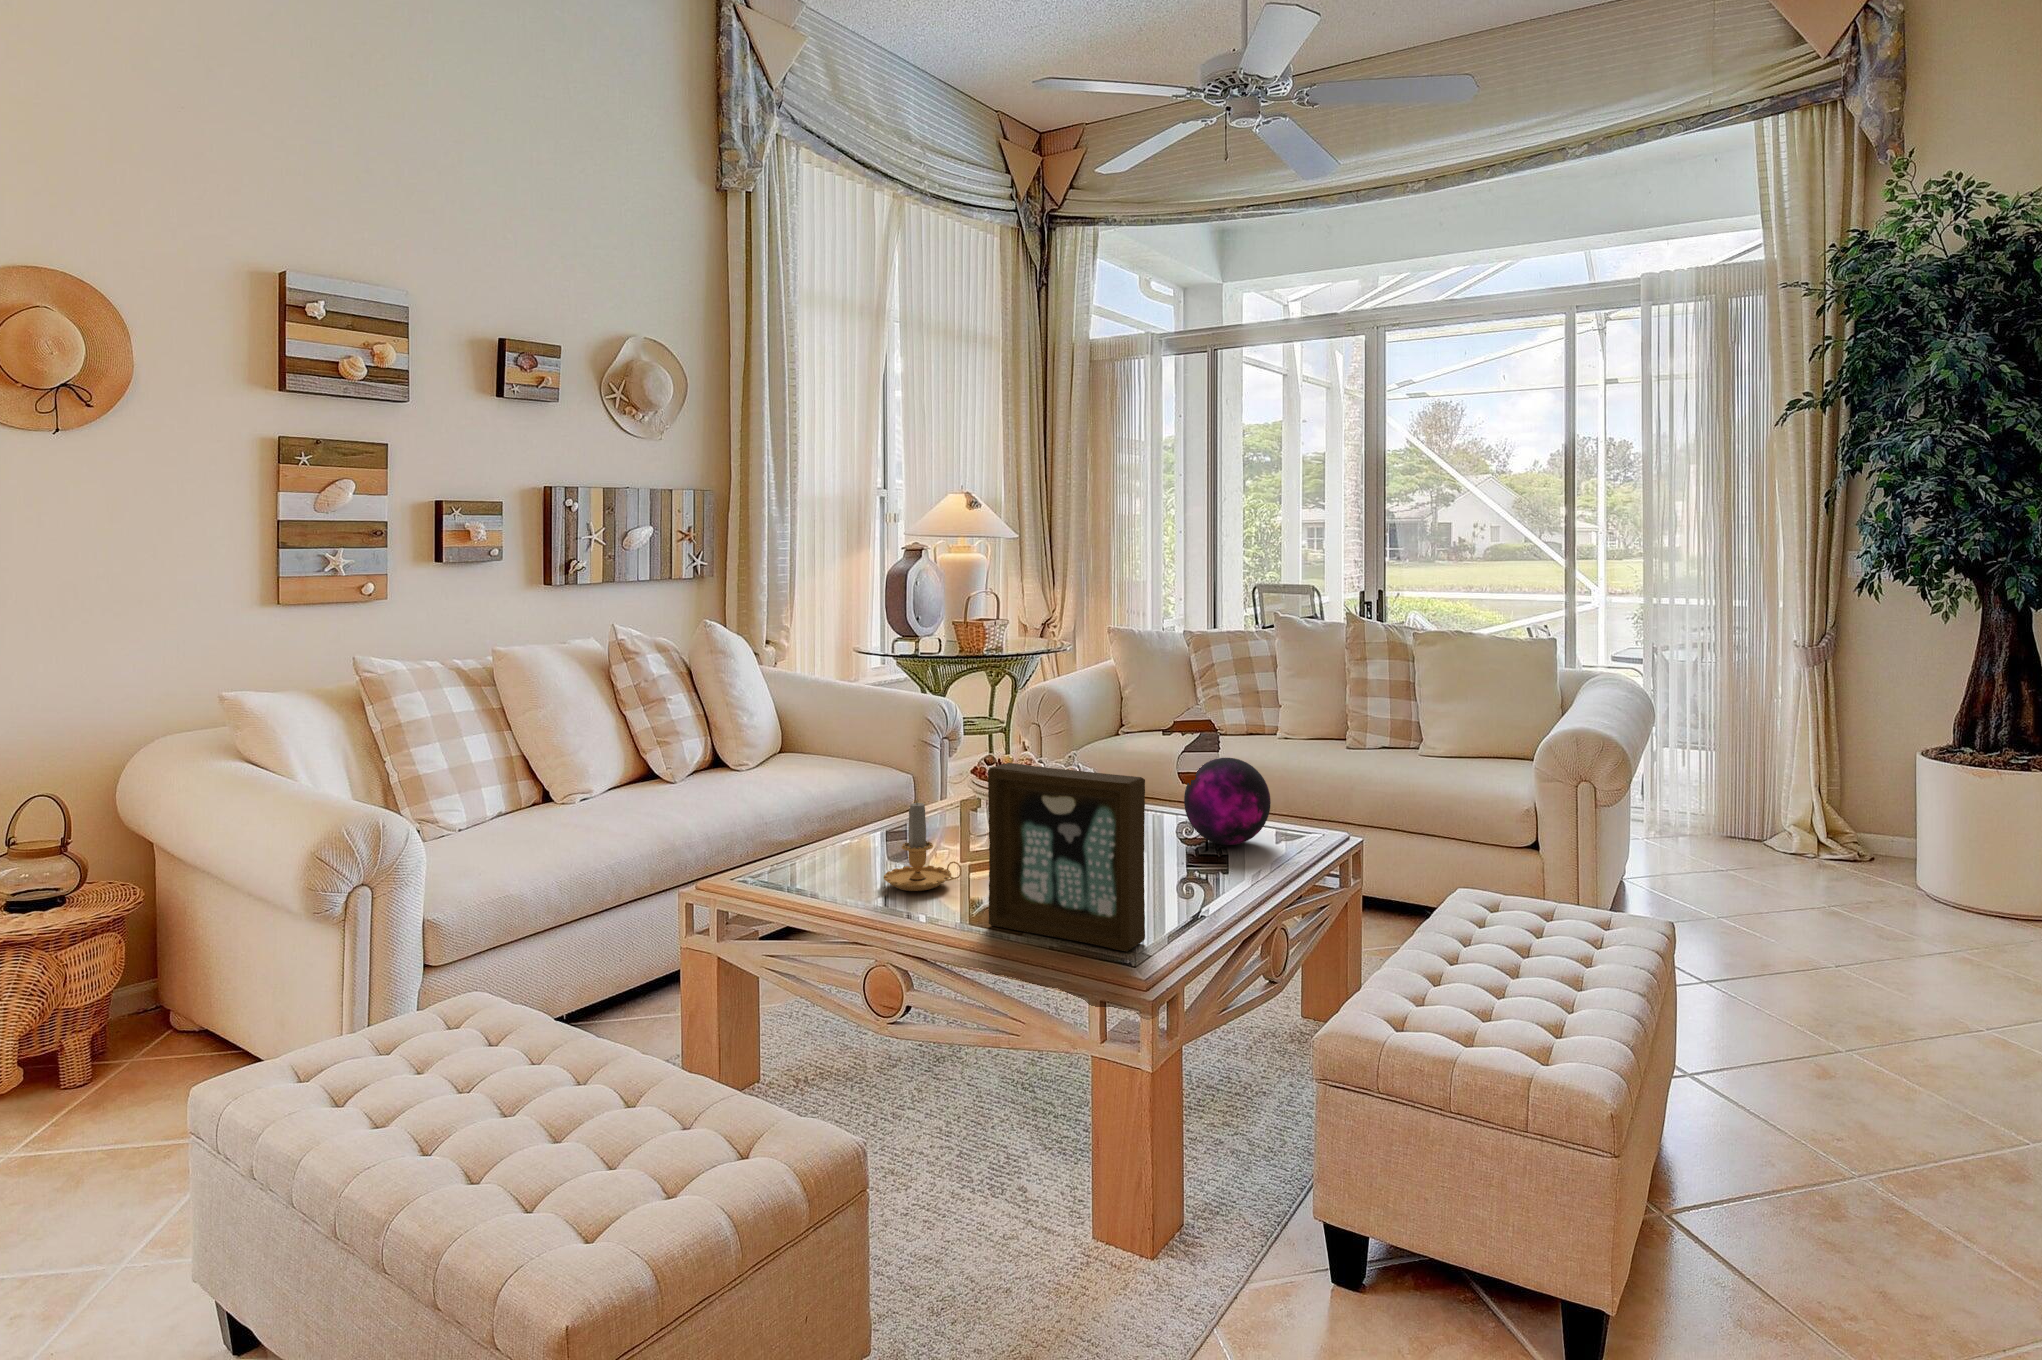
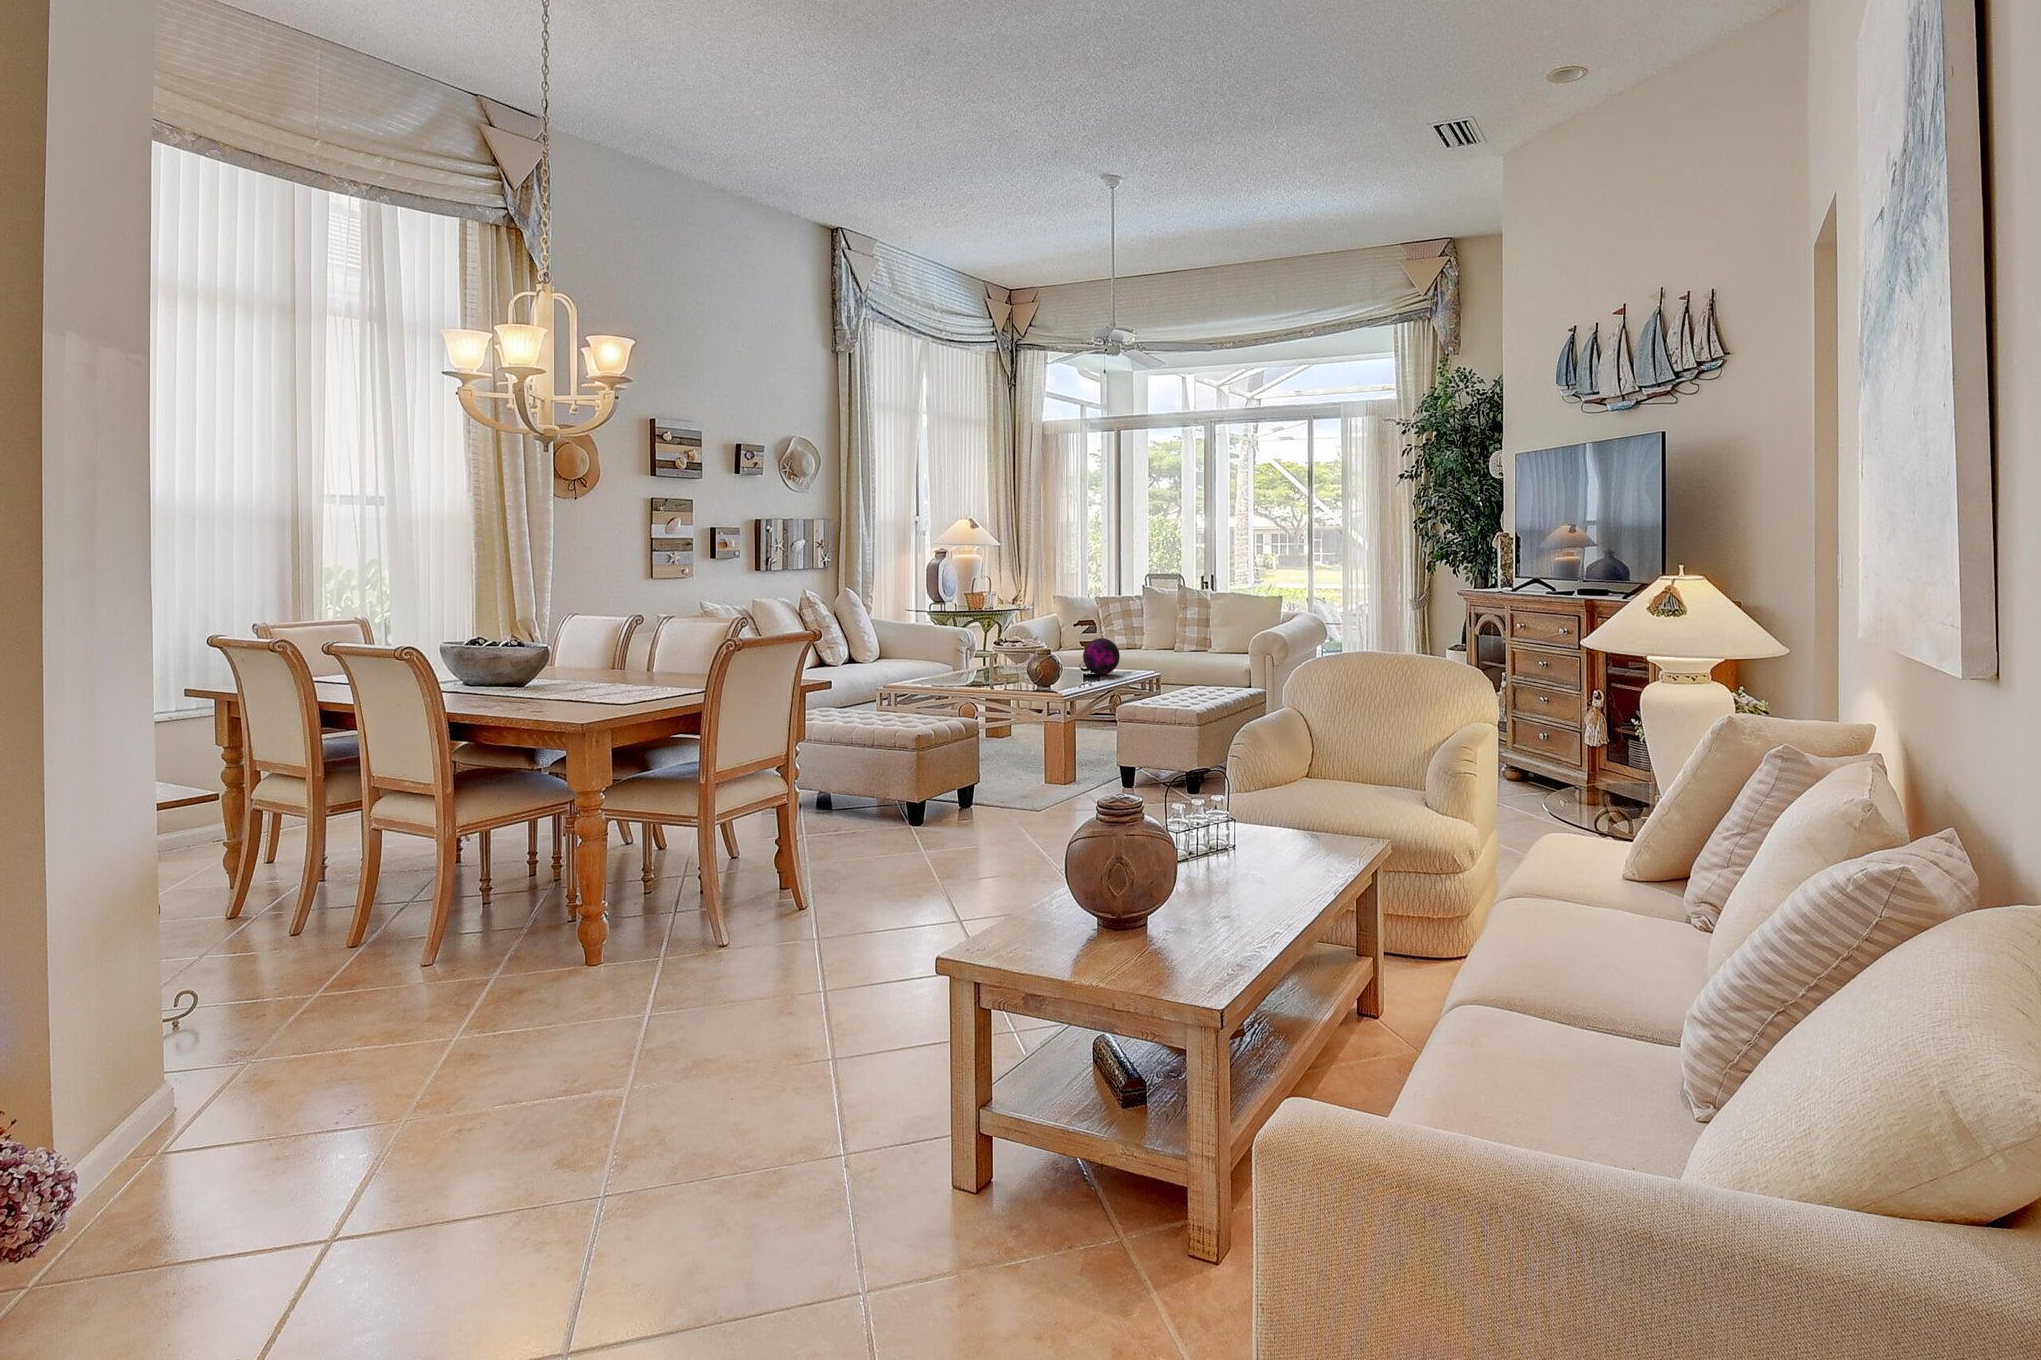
picture frame: present [988,763,1145,951] -> none [1004,630,1063,693]
candle: present [884,802,962,891] -> none [960,650,992,685]

